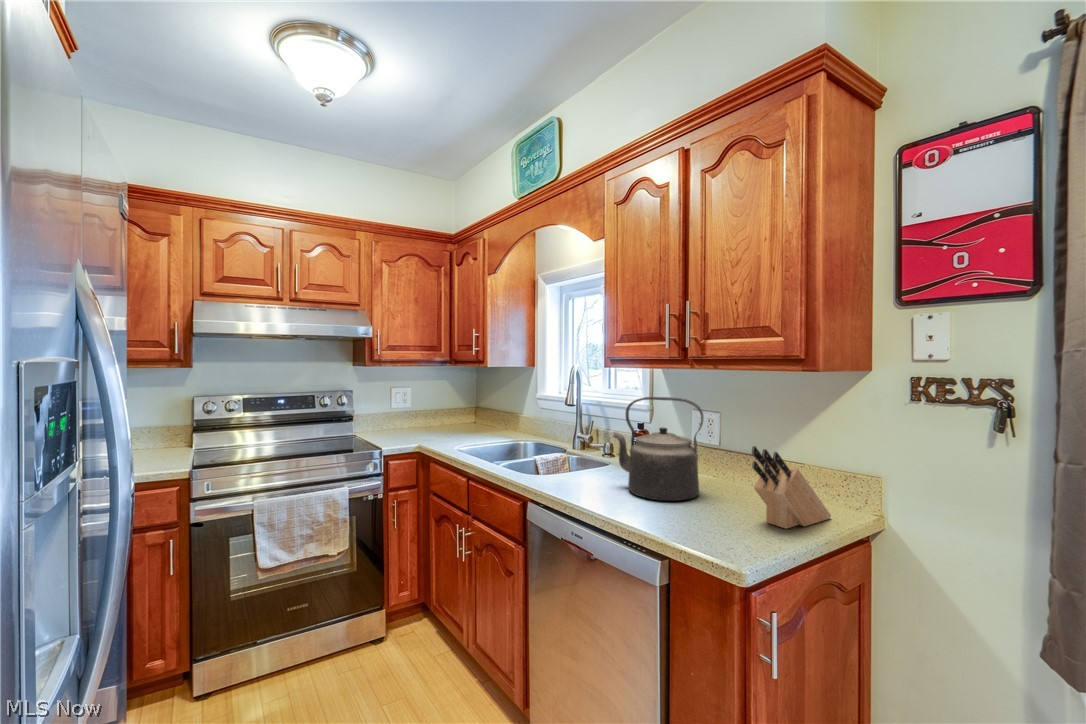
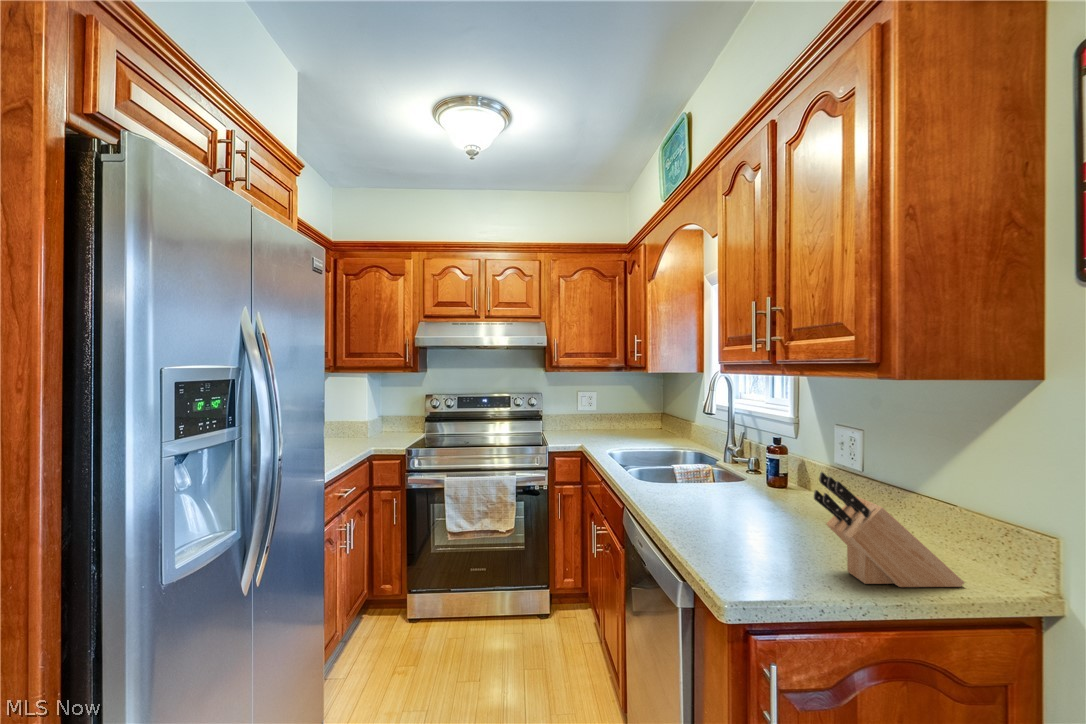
kettle: present [613,397,703,501] -> none [710,407,807,530]

